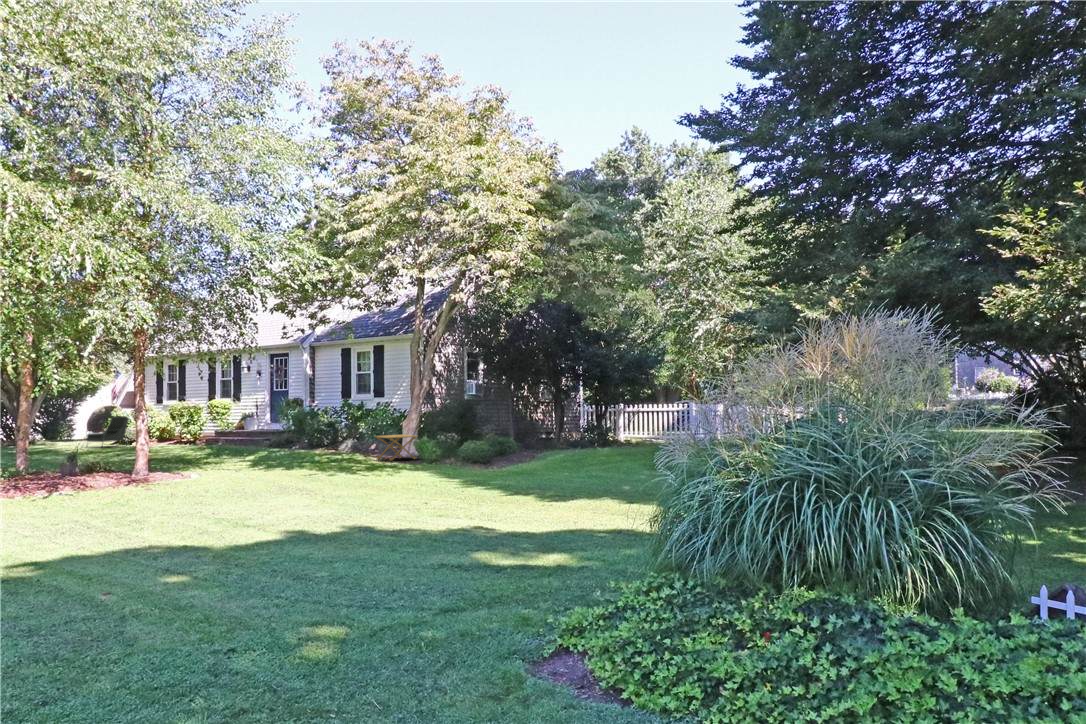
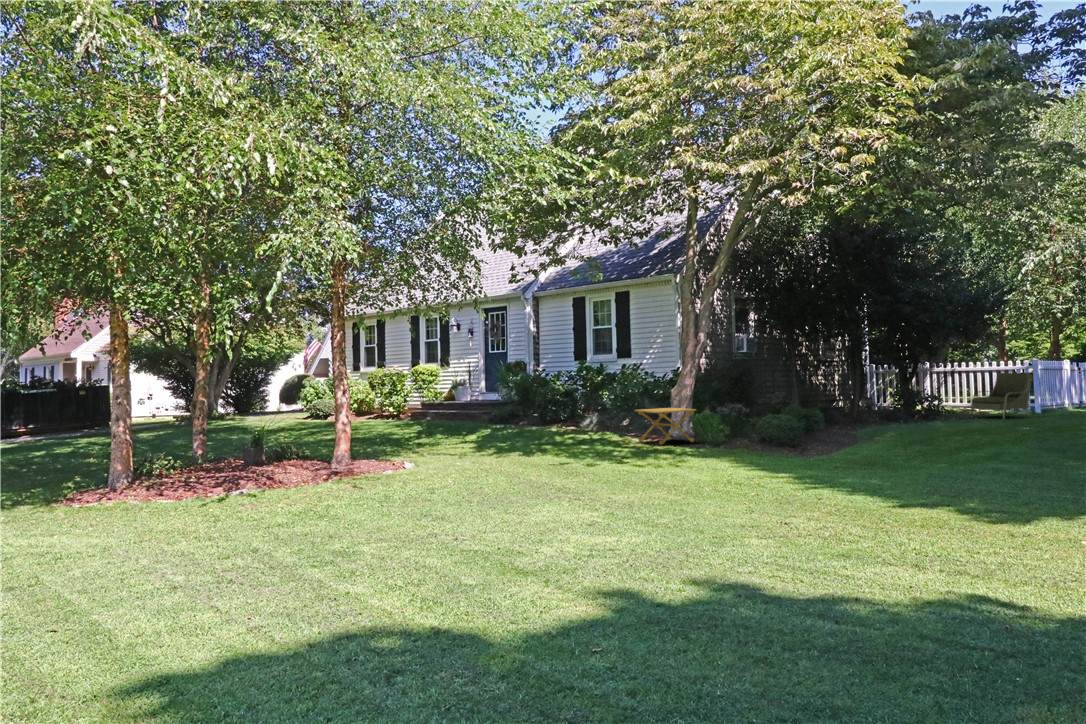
armchair: present [86,416,129,443] -> present [971,372,1033,419]

